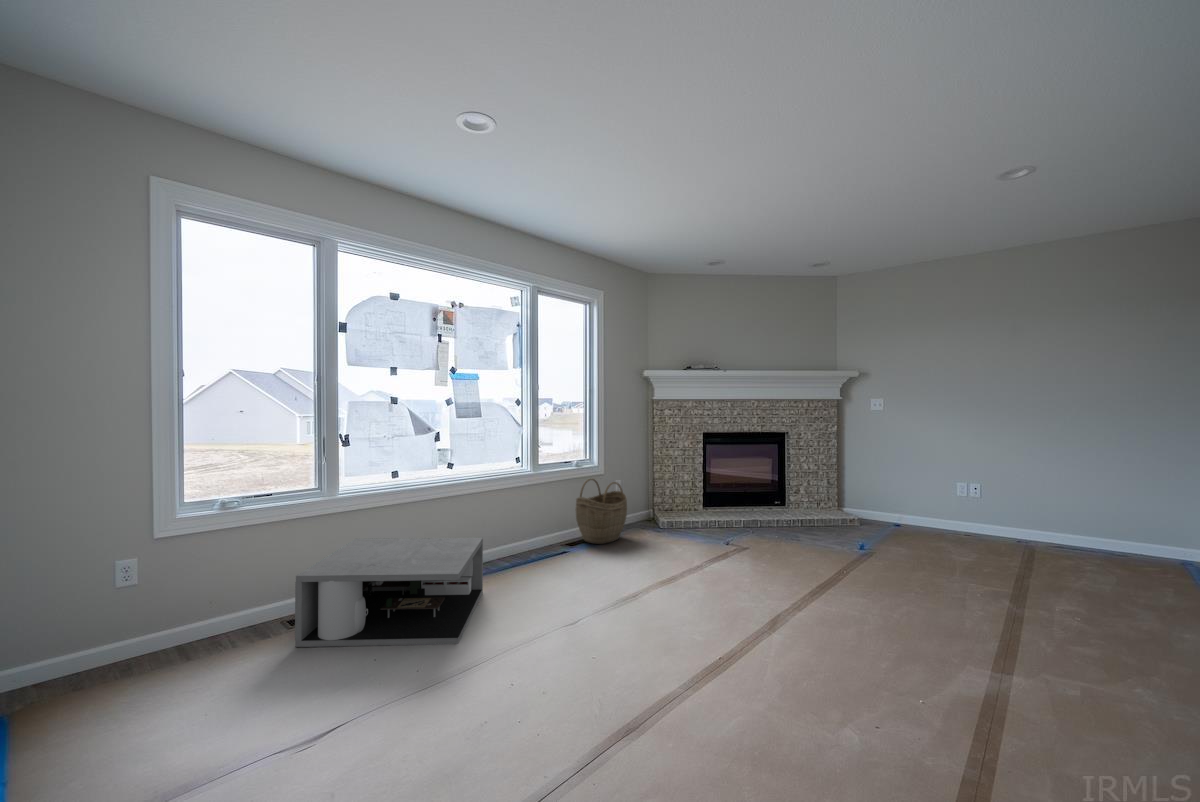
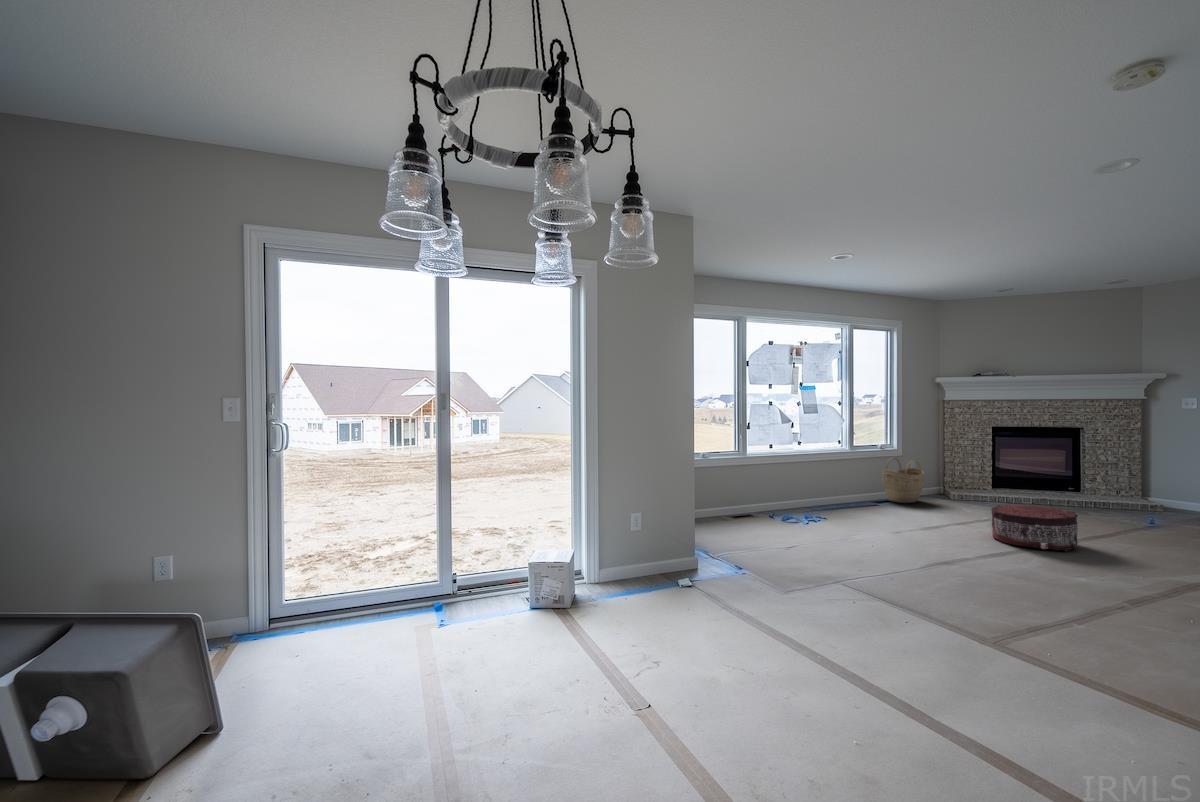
coffee table: present [295,538,483,647] -> none [748,479,833,531]
pouf: none [707,553,821,641] -> present [991,504,1078,552]

